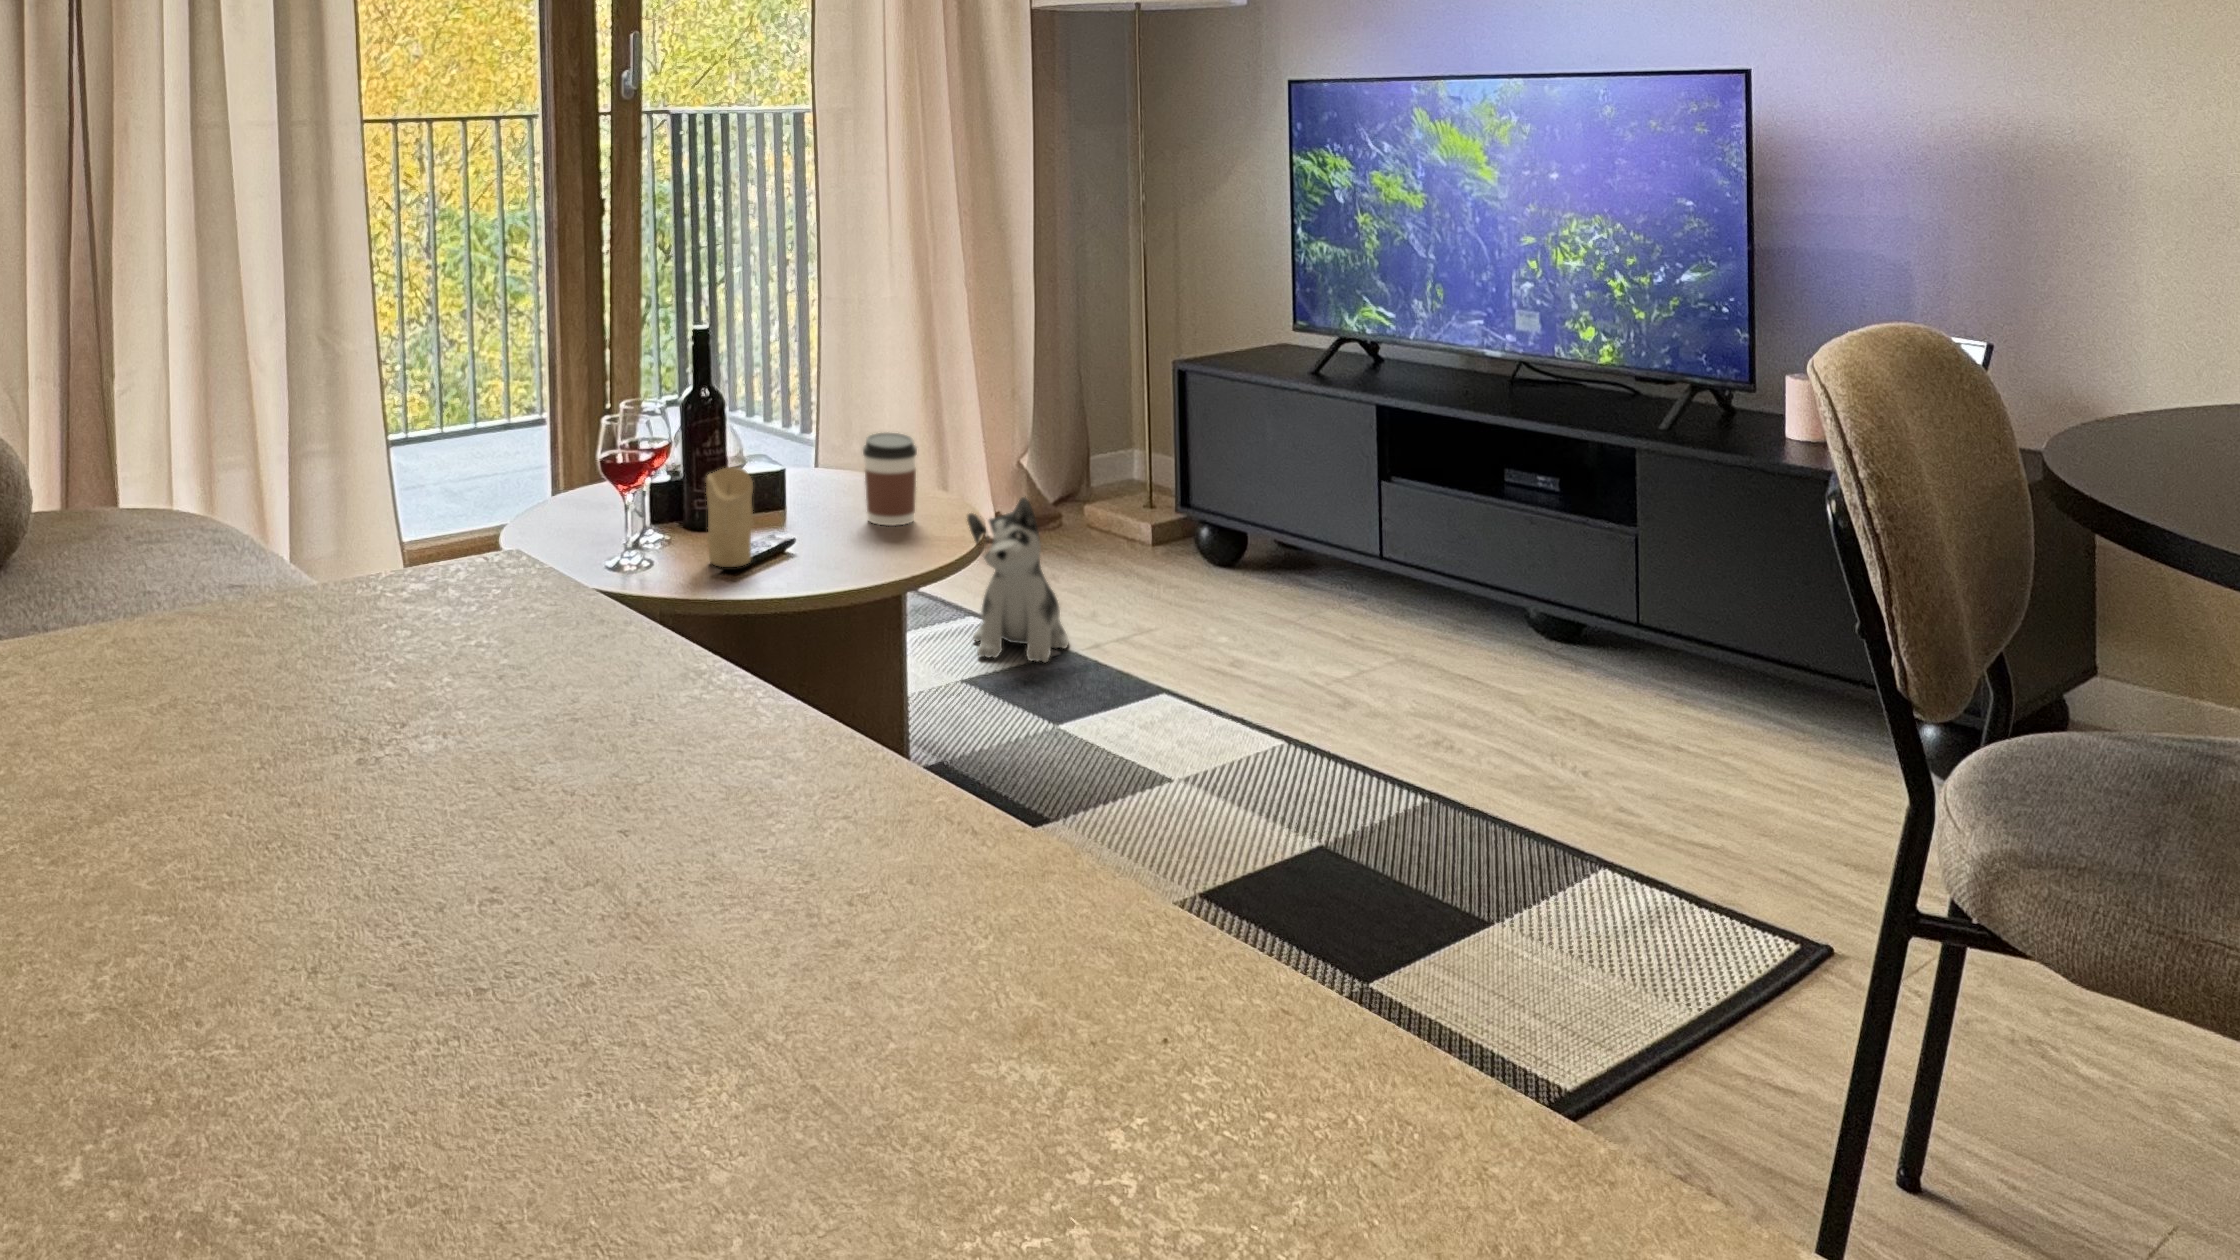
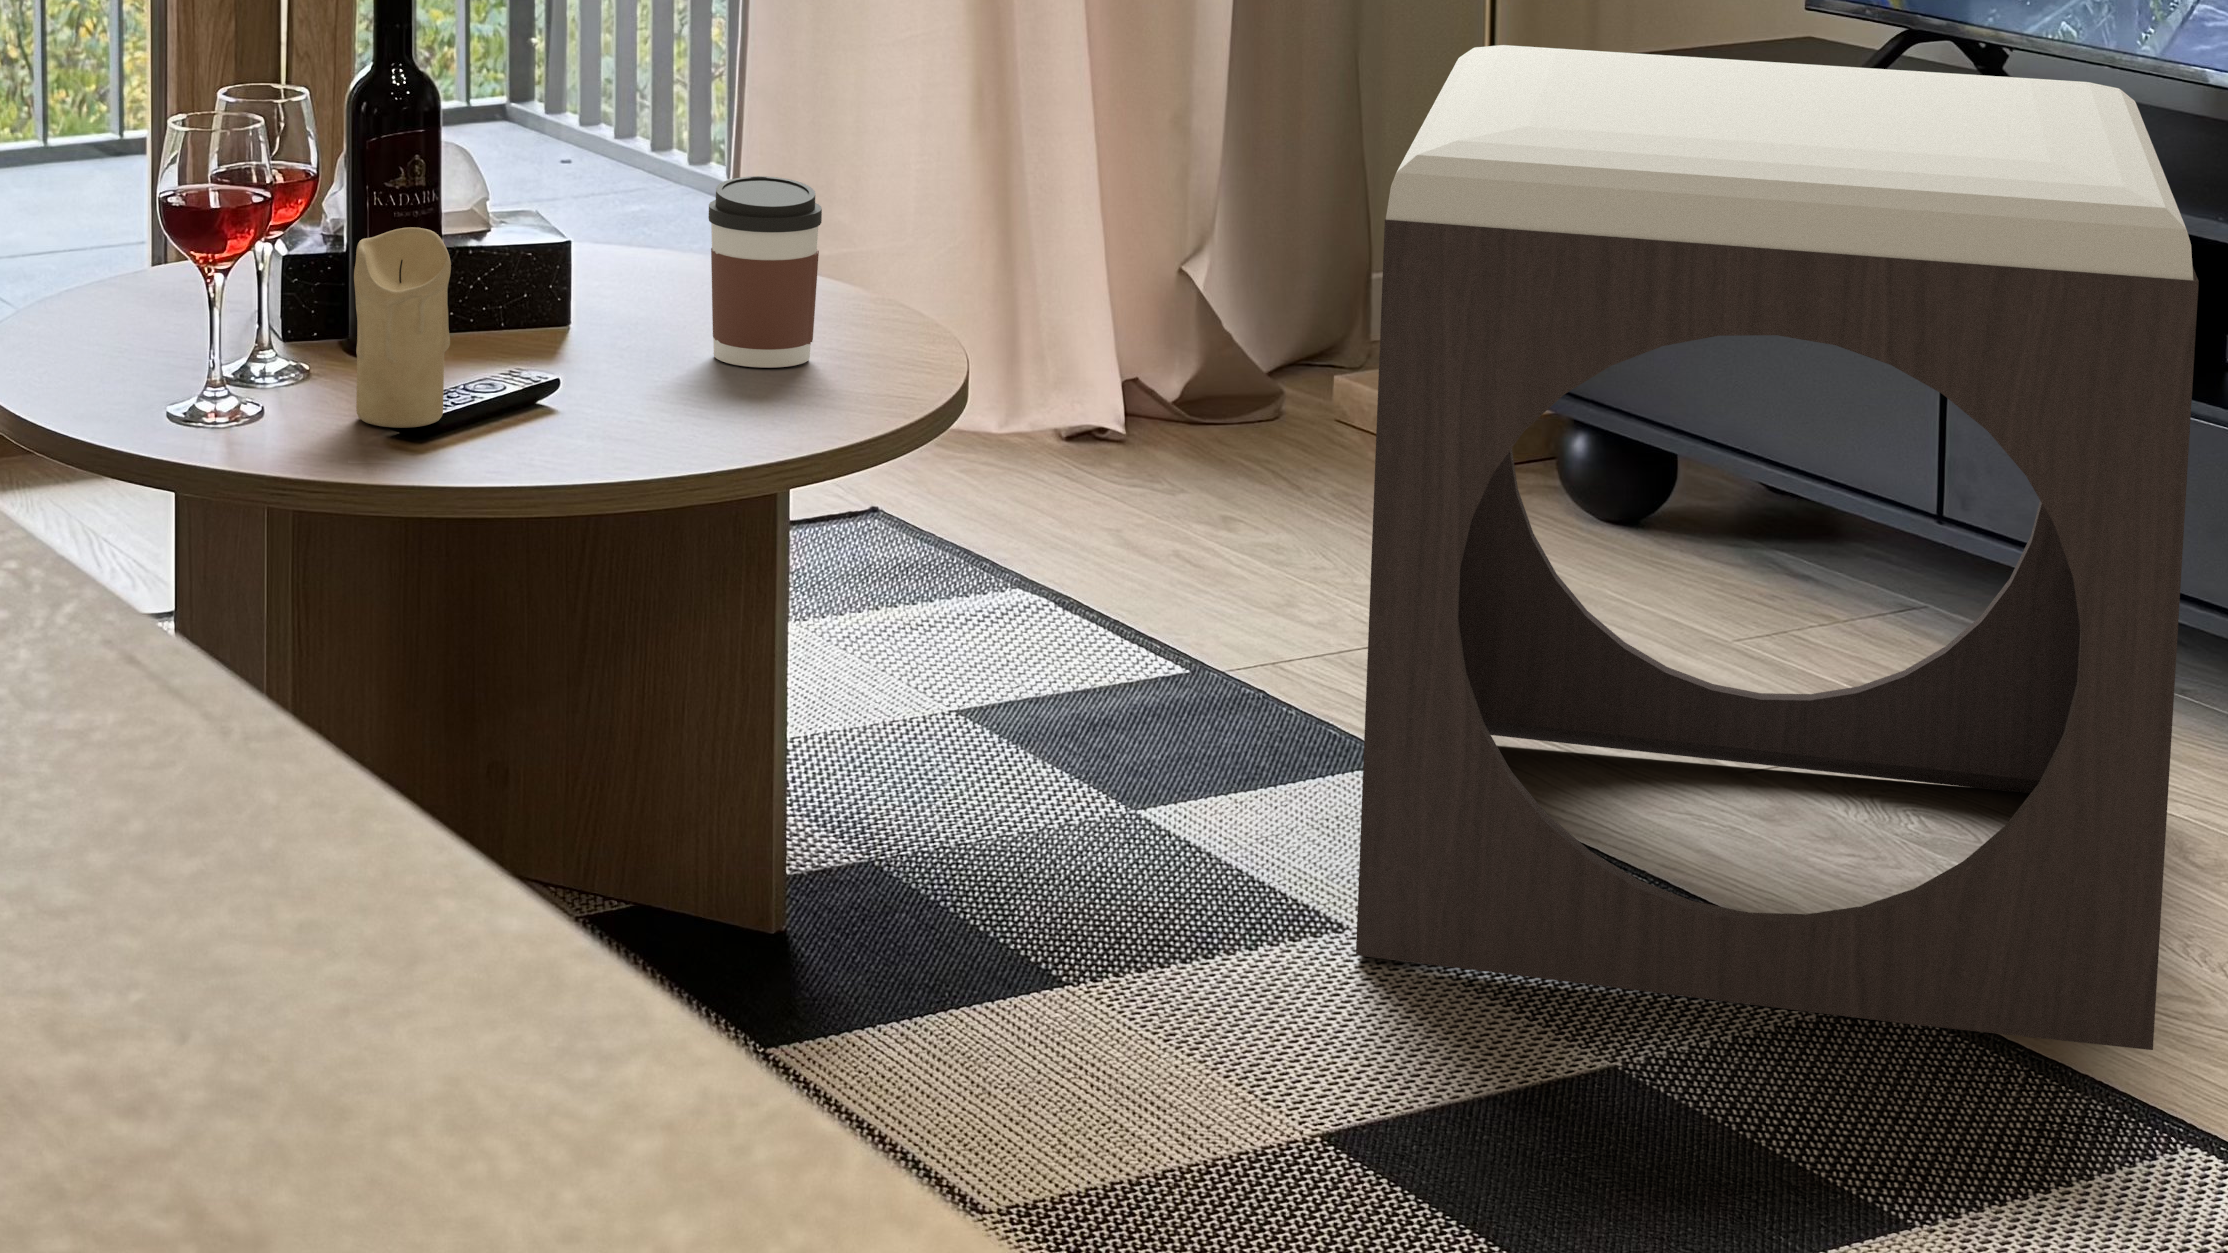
footstool: none [1168,356,1561,822] -> present [1356,45,2199,1050]
plush toy: present [967,497,1069,662] -> none [1012,338,1222,694]

